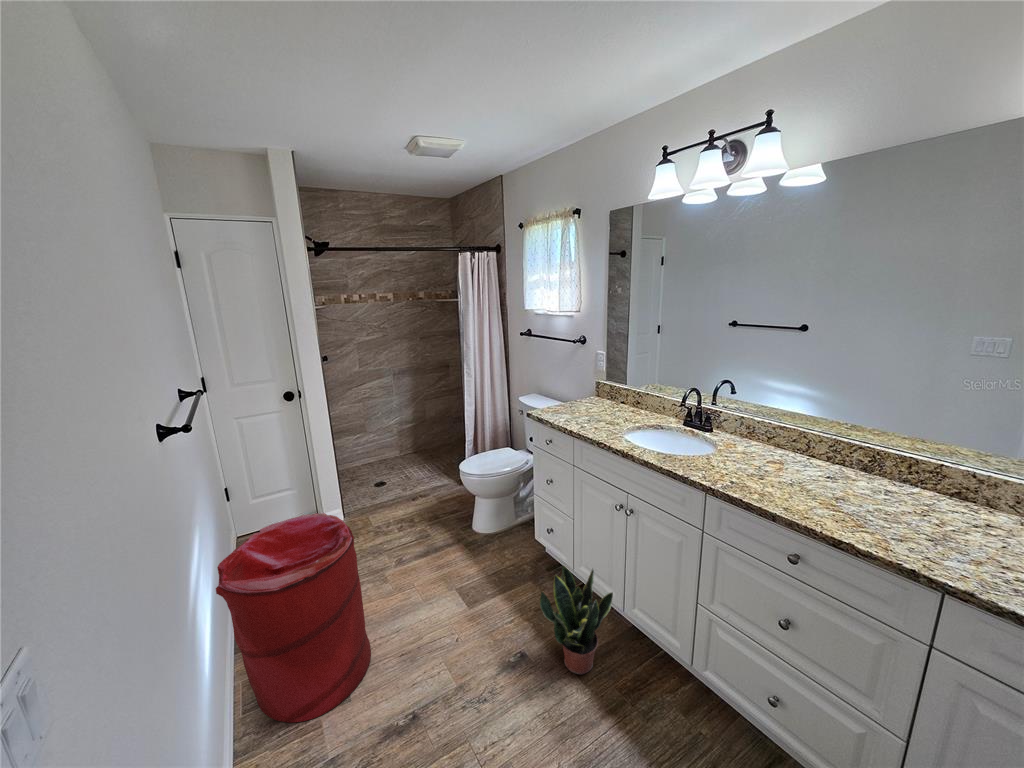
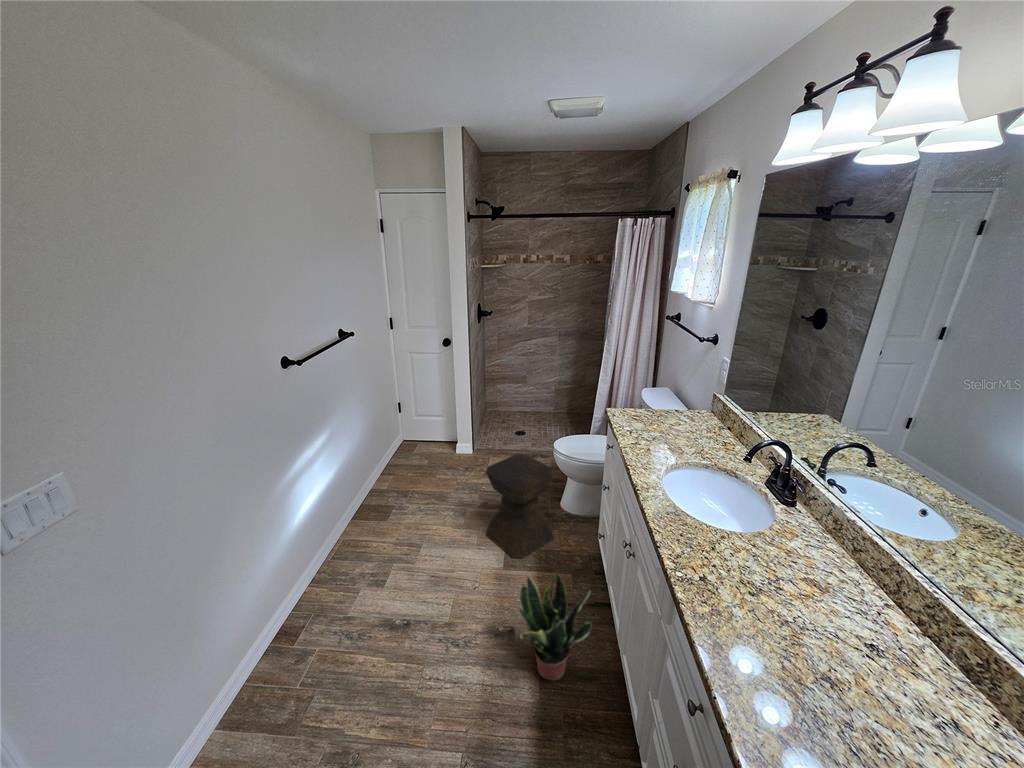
stool: none [418,485,494,596] -> present [486,454,554,558]
laundry hamper: present [216,513,371,722] -> none [315,441,423,586]

